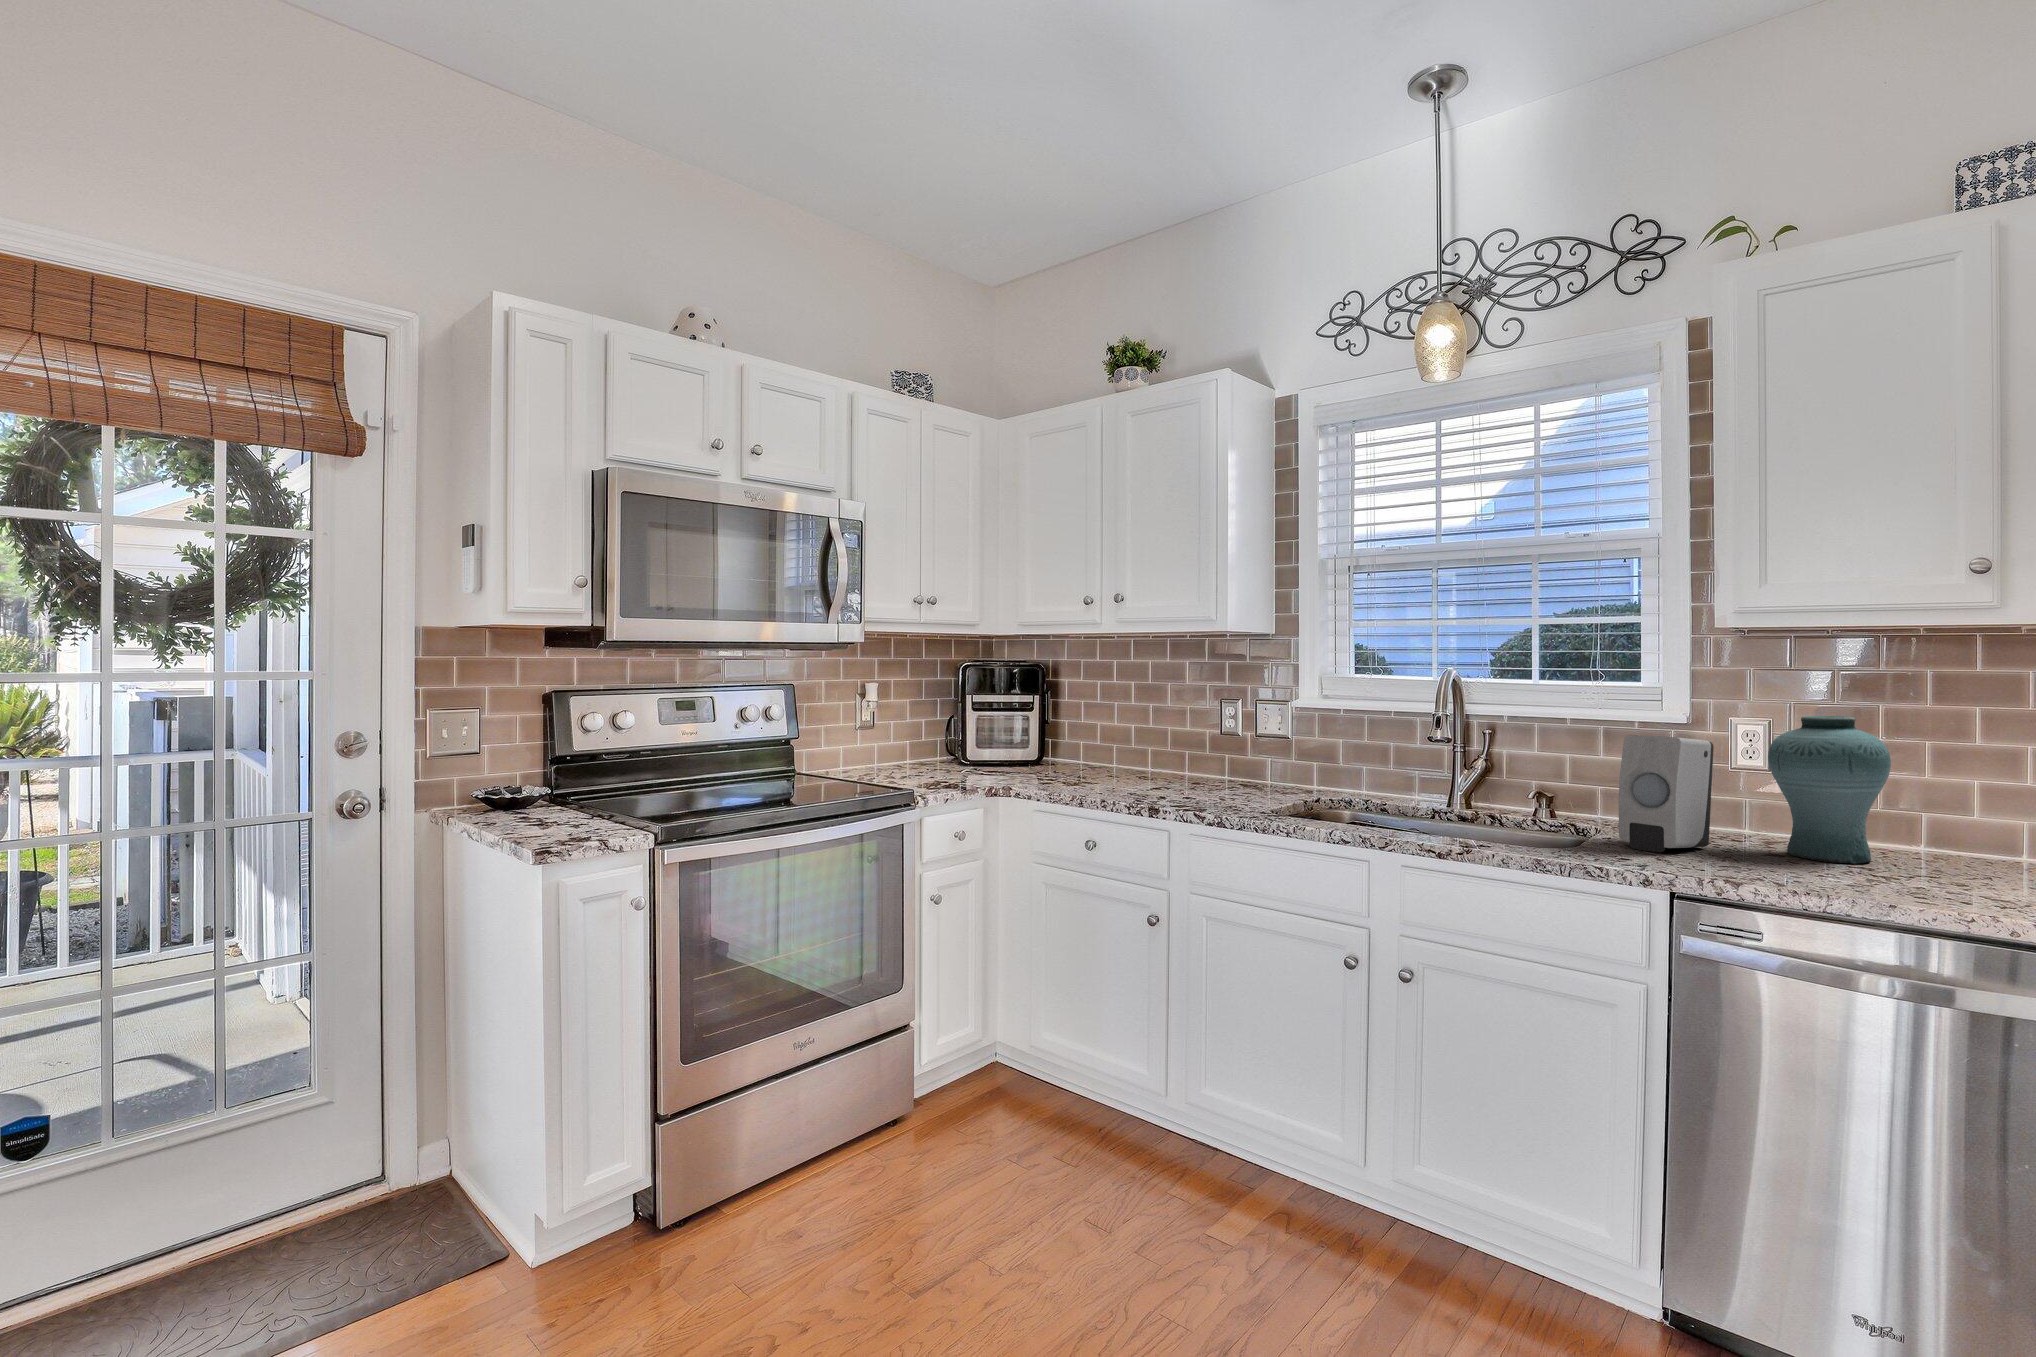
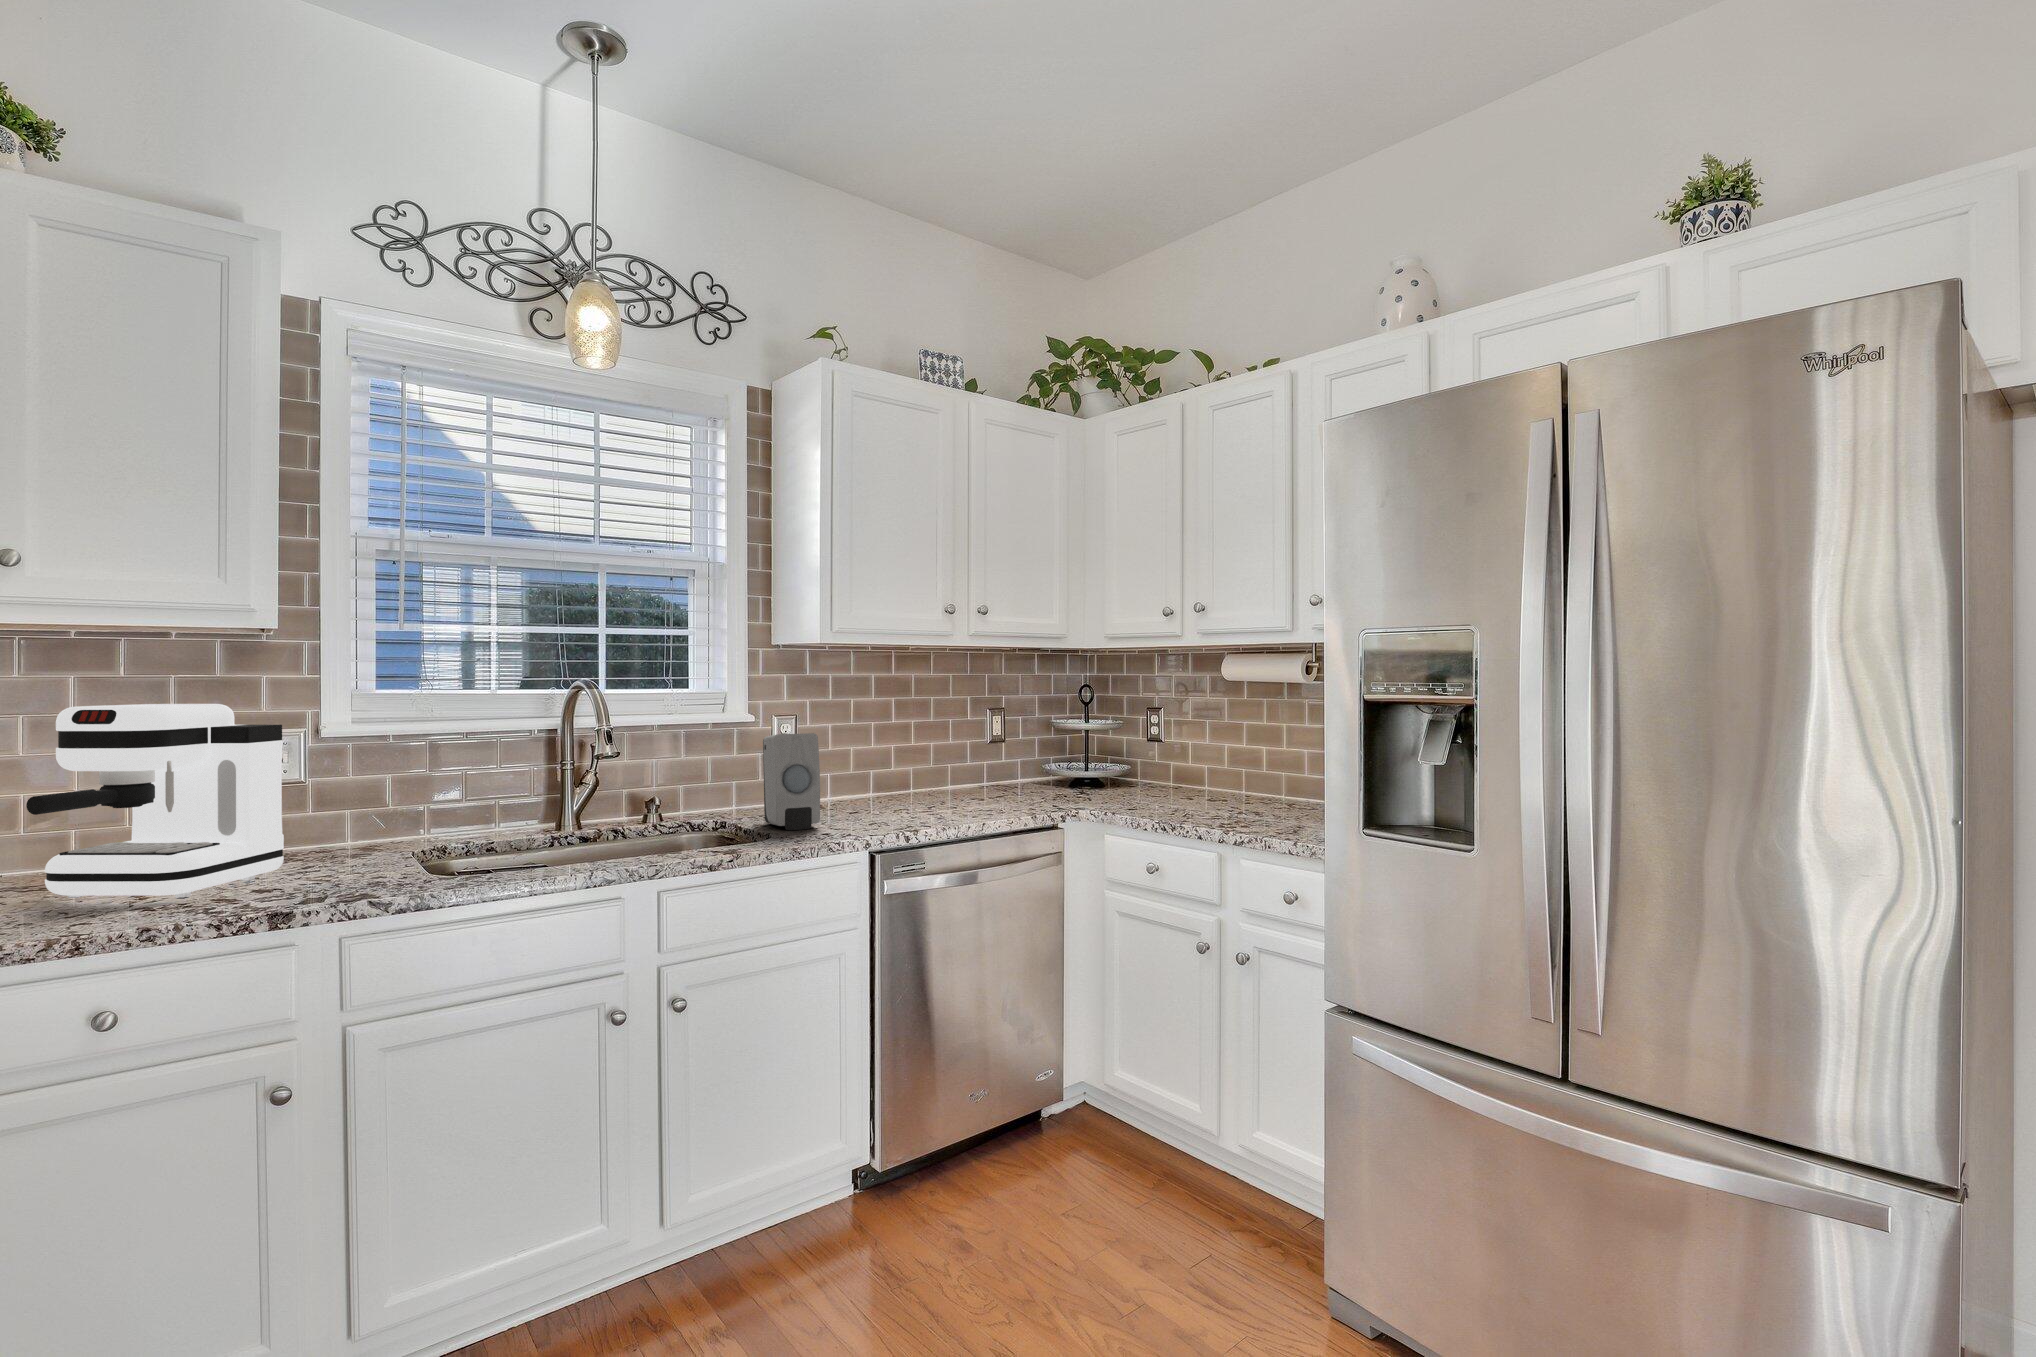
coffee maker: none [1098,682,1215,794] -> present [26,704,284,898]
vase: present [1768,716,1891,863] -> none [816,712,885,816]

